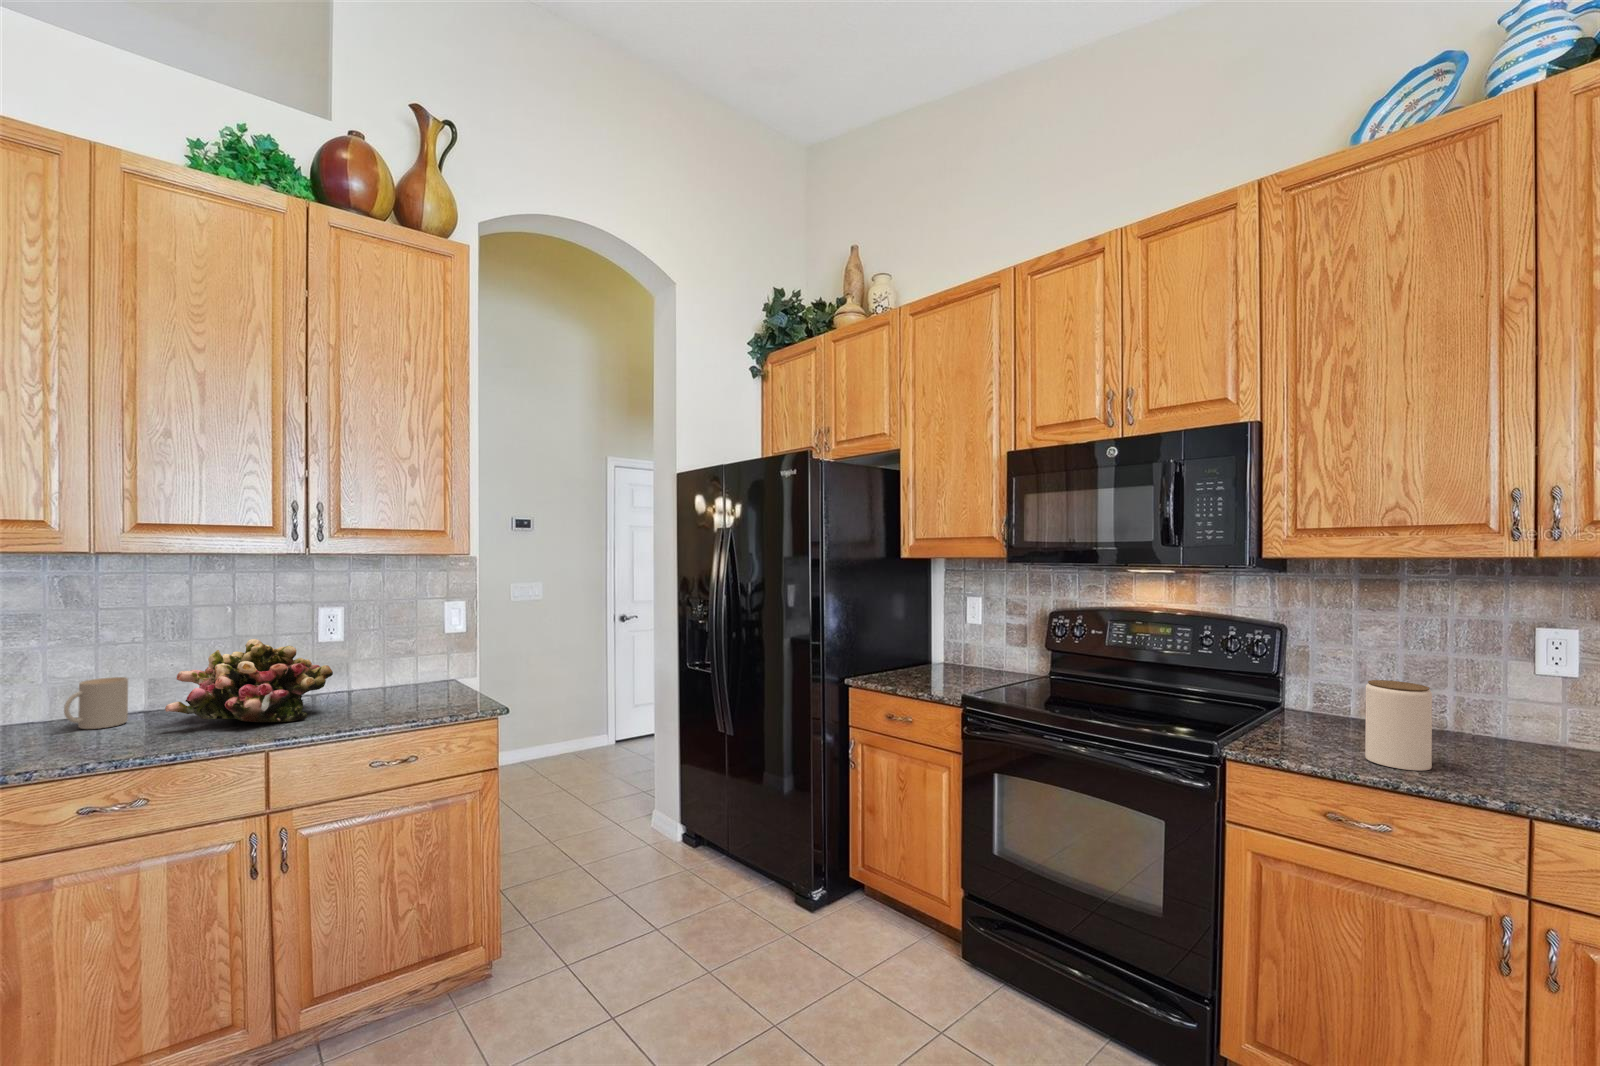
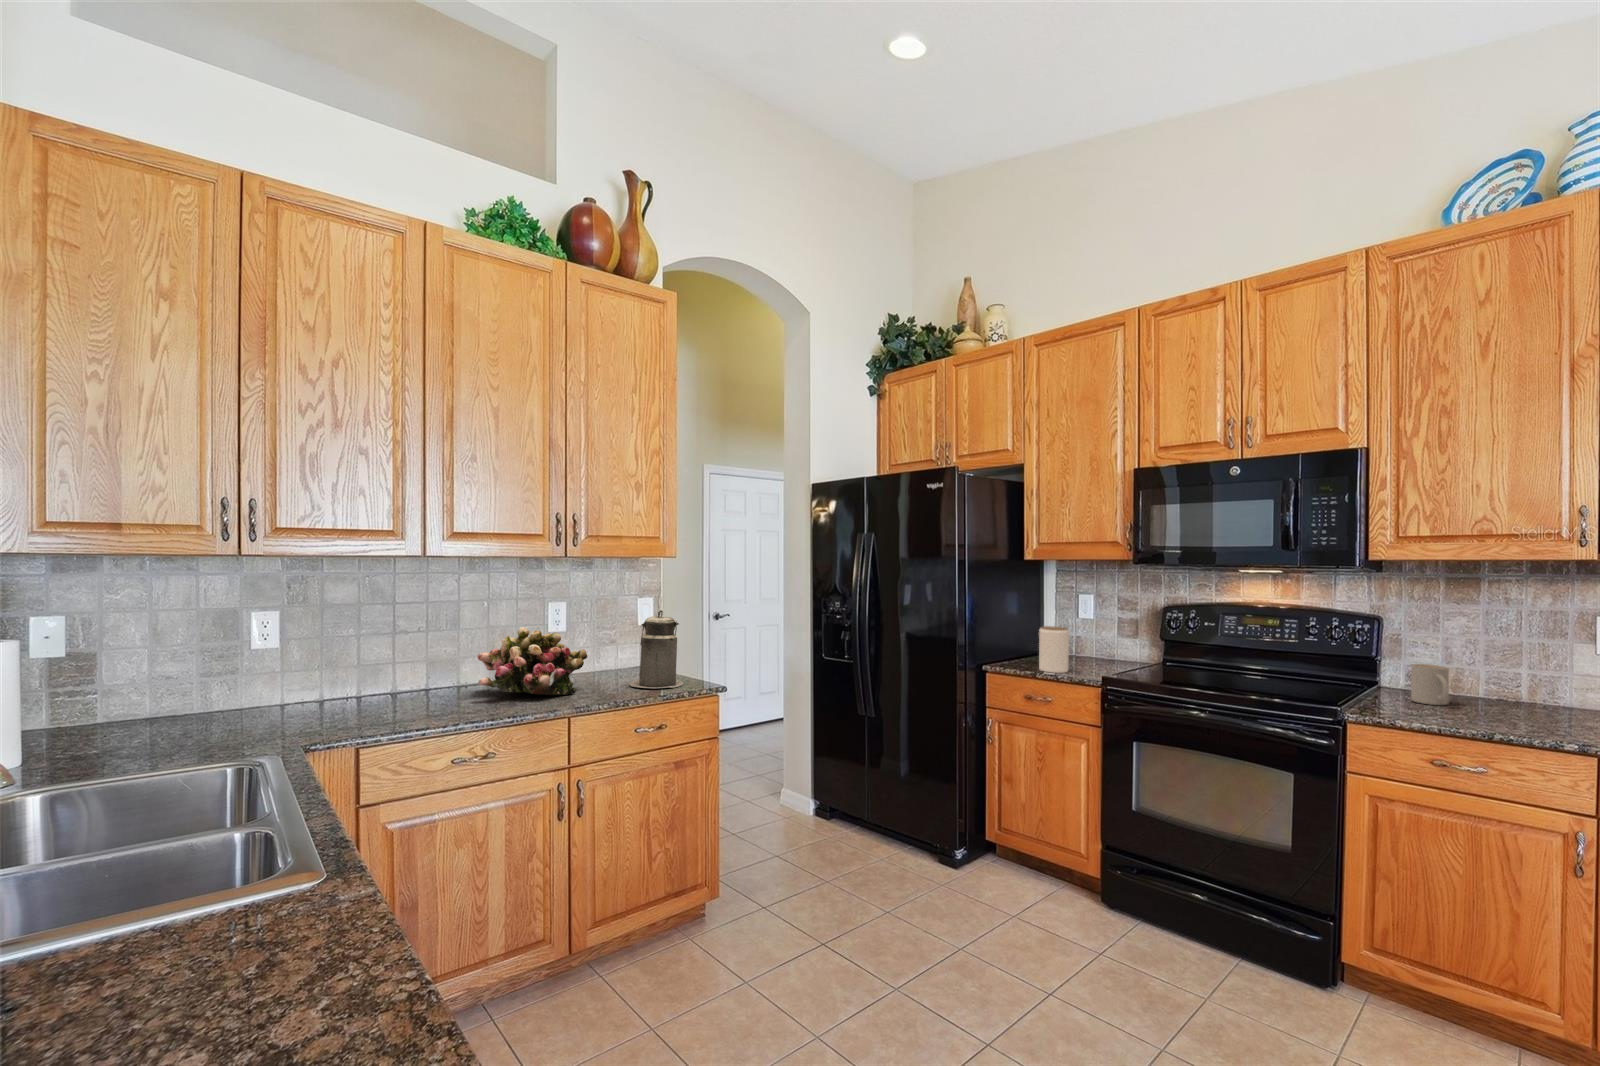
canister: none [390,618,460,712] -> present [630,610,683,688]
mug: present [64,677,128,729] -> present [1411,664,1449,705]
jar: present [1365,680,1432,771] -> present [1039,626,1069,673]

